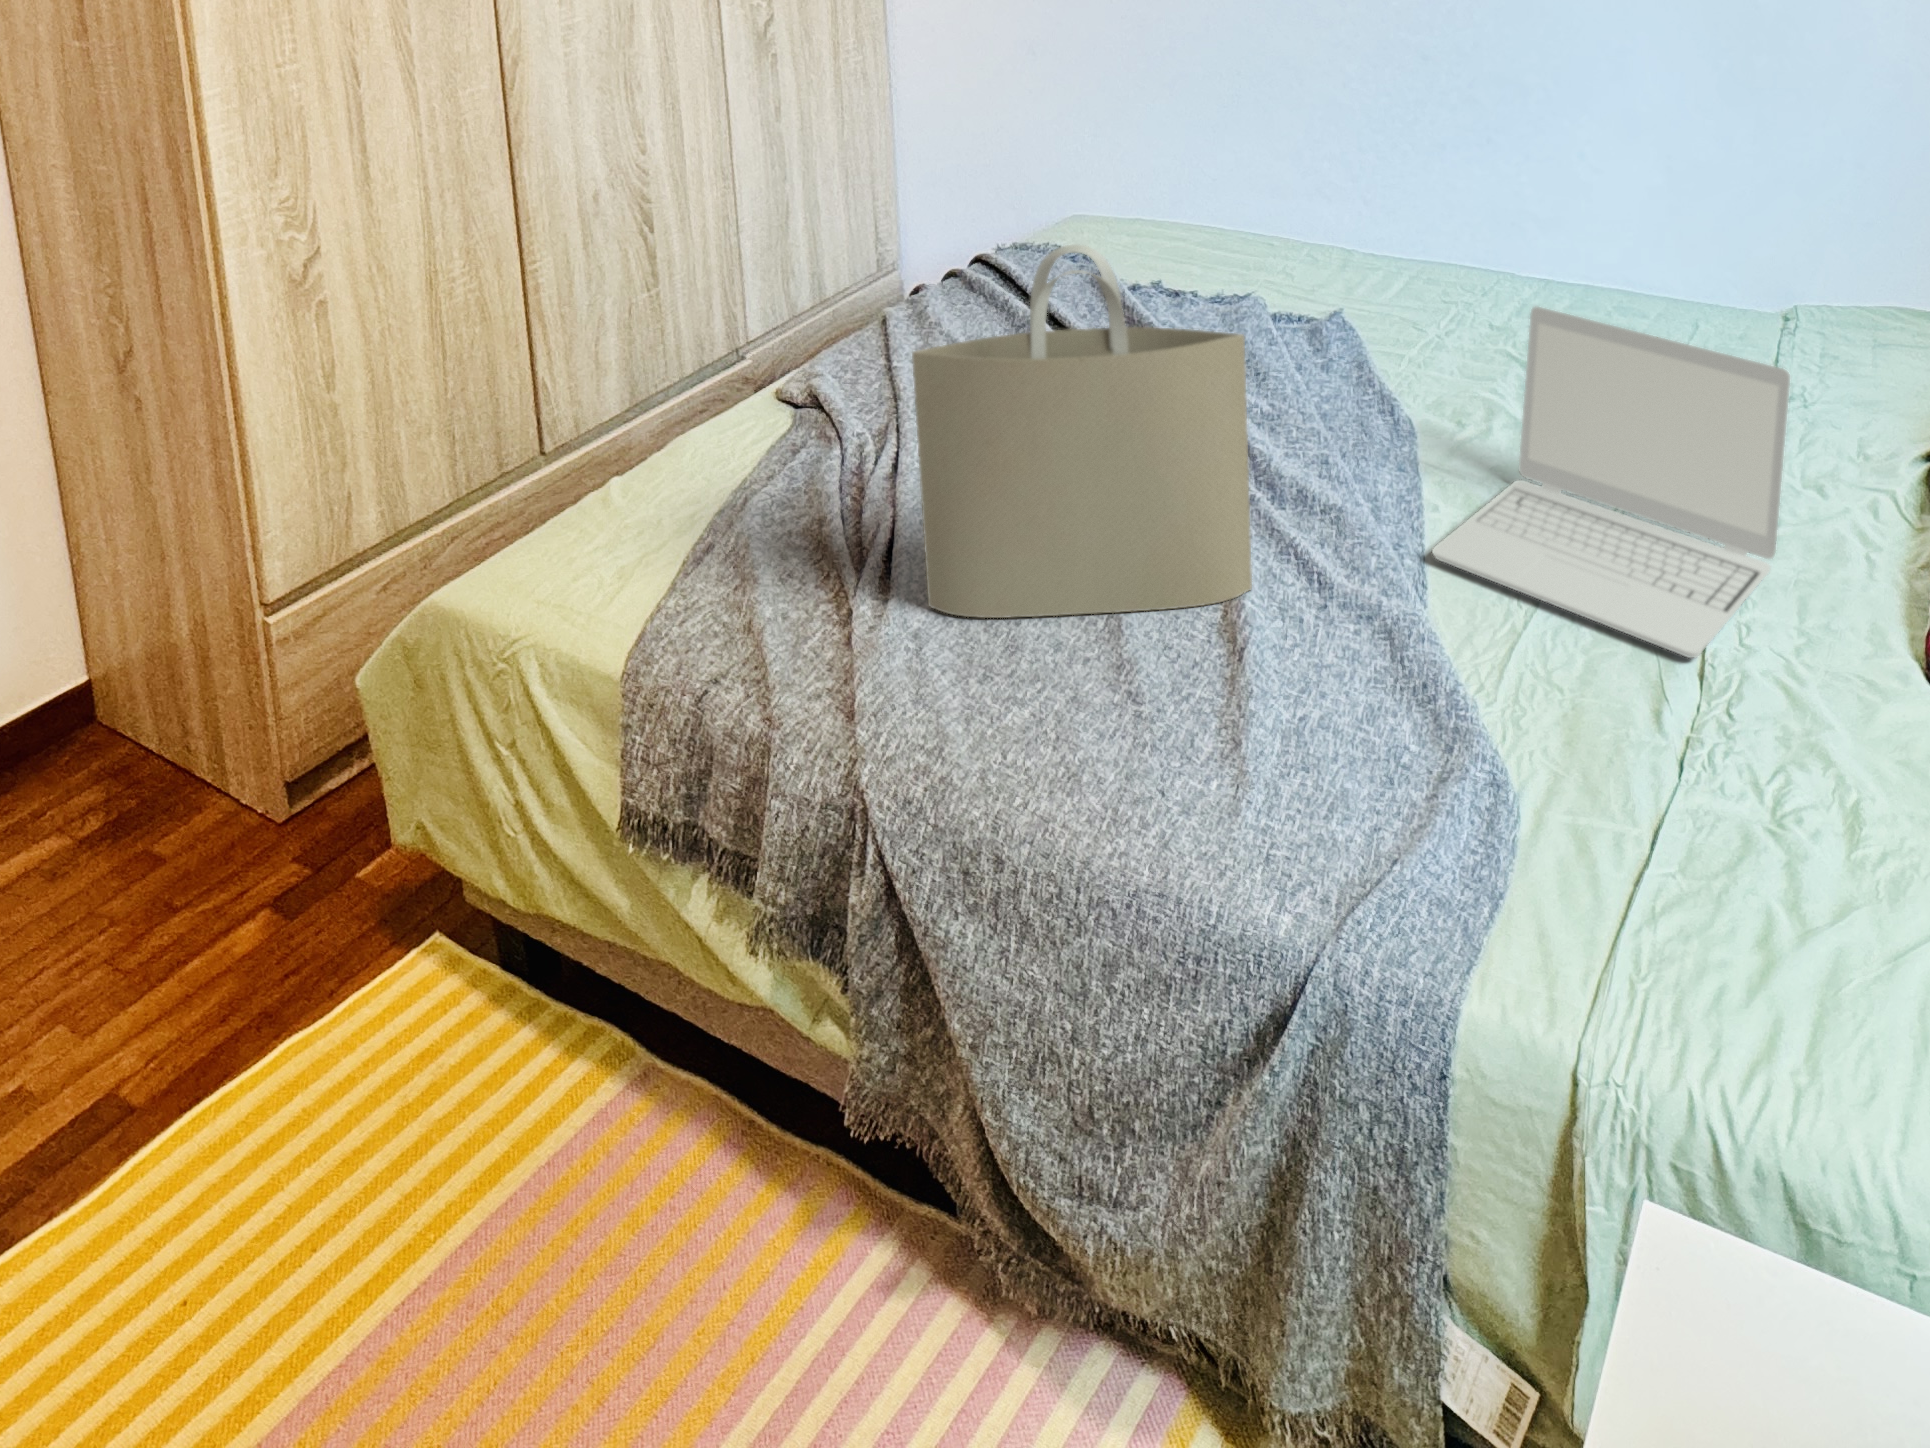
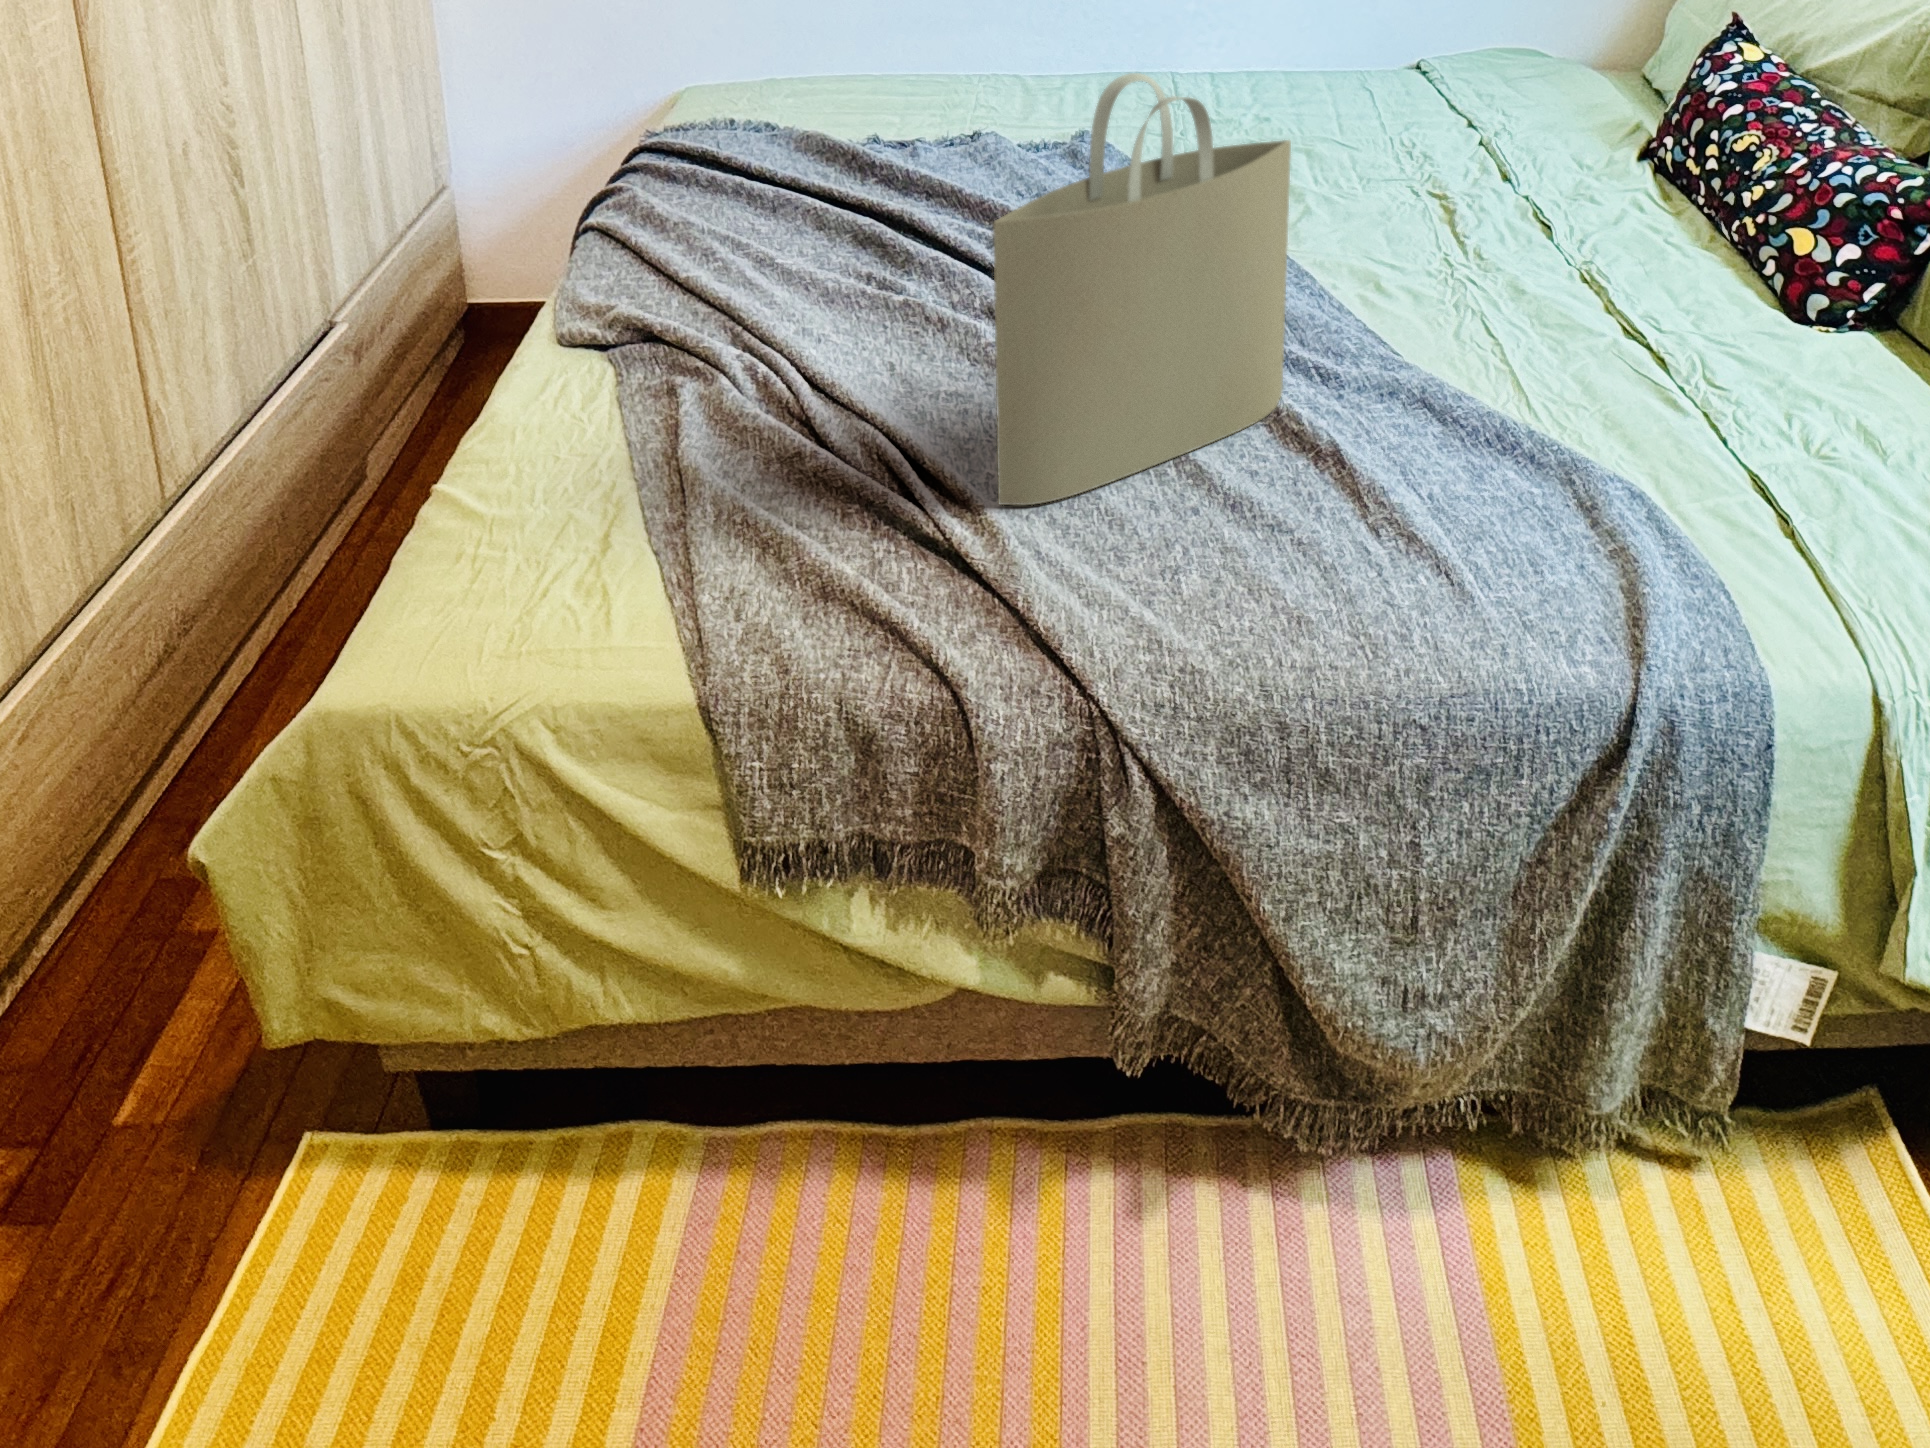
laptop: present [1432,307,1790,658] -> none [1399,80,1667,351]

